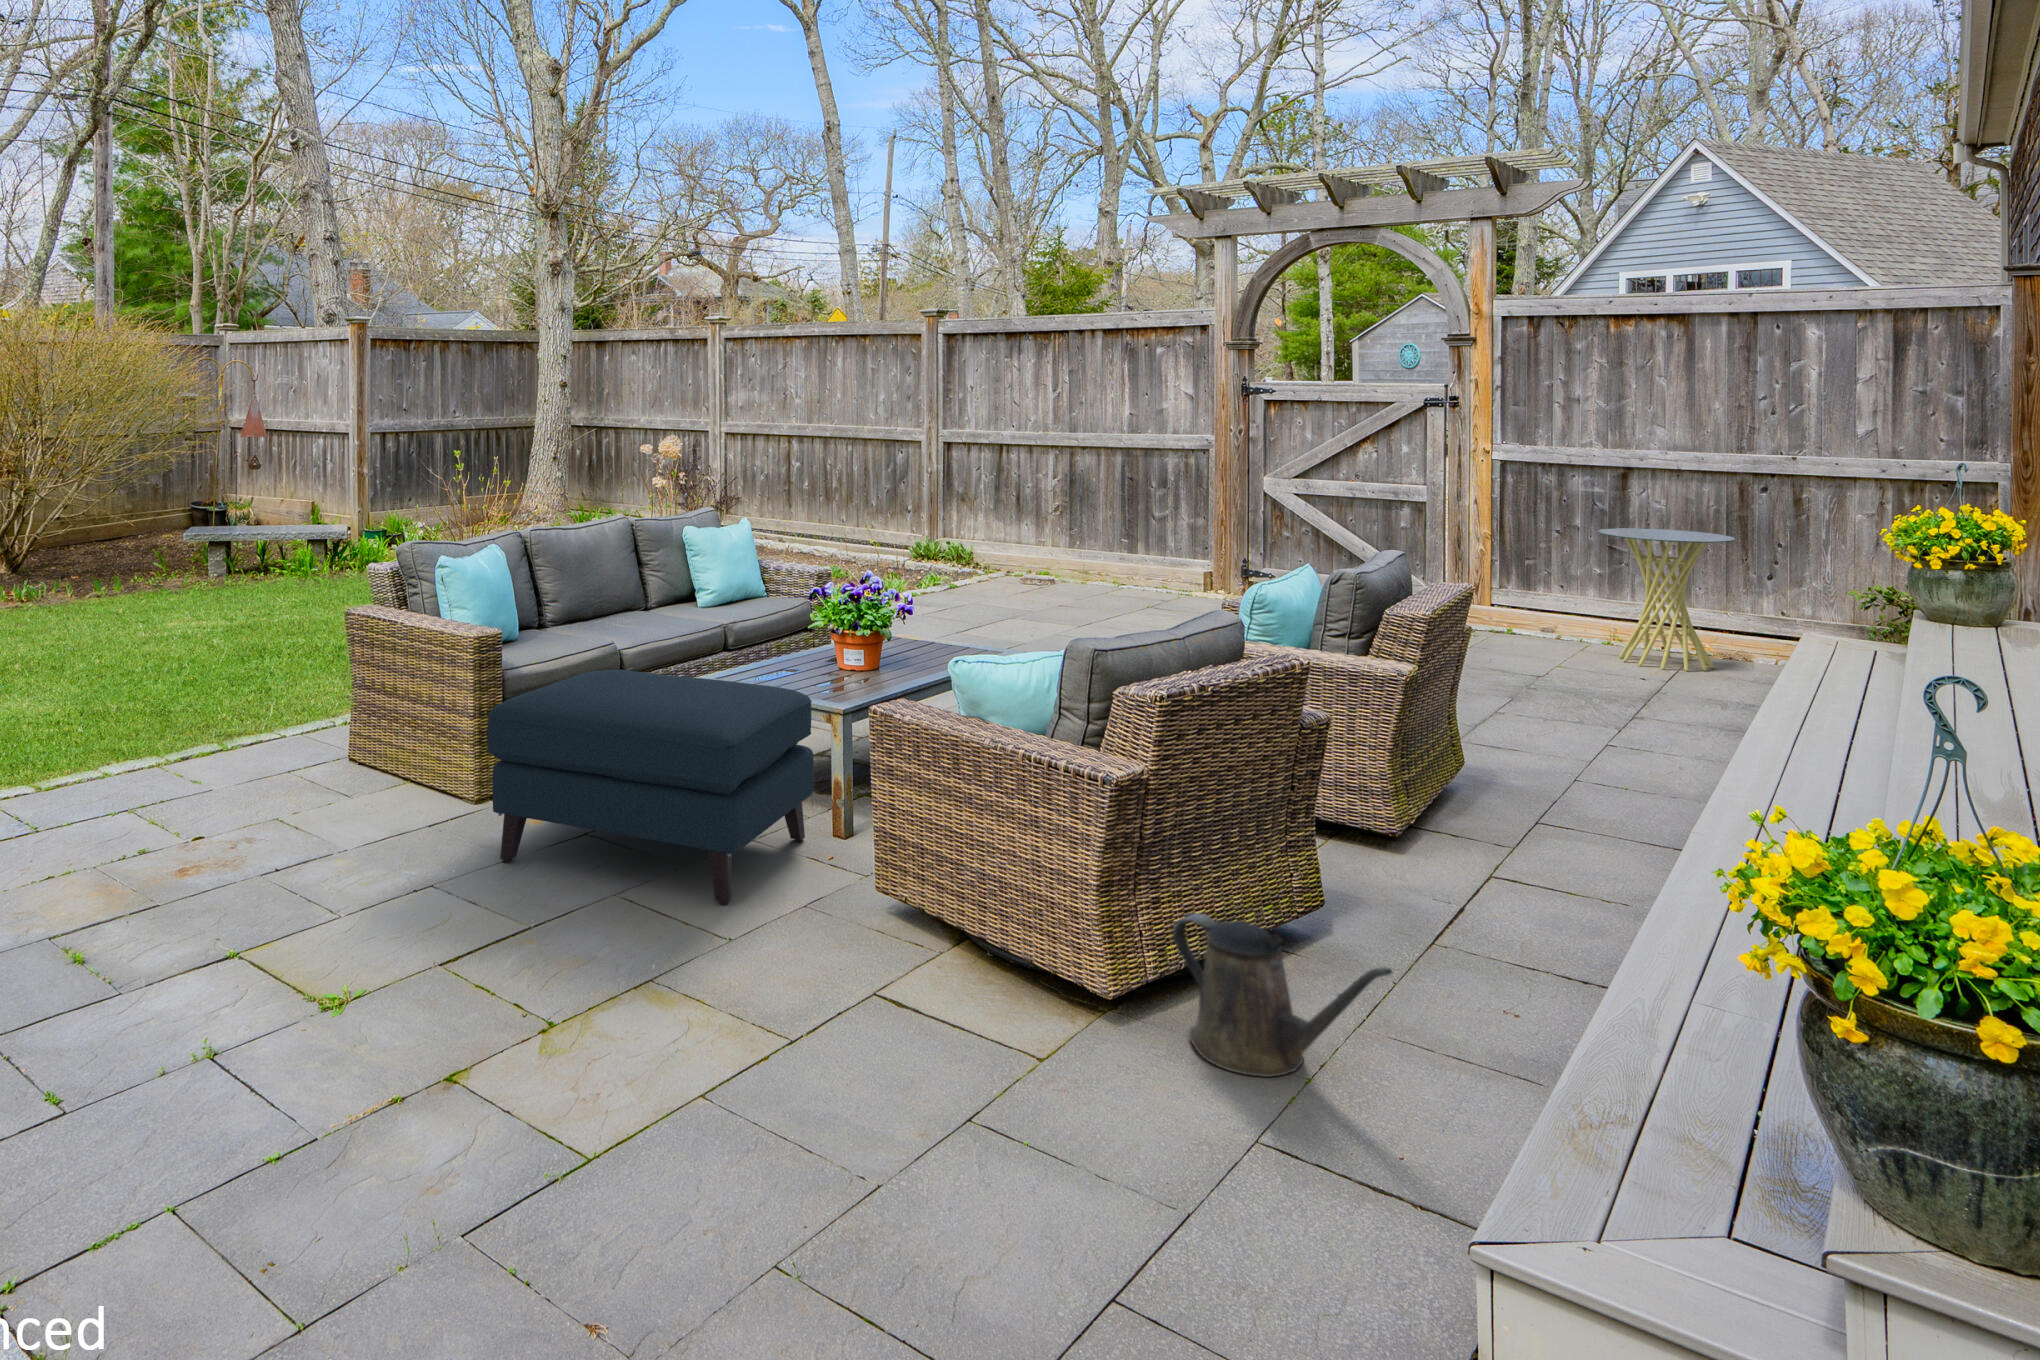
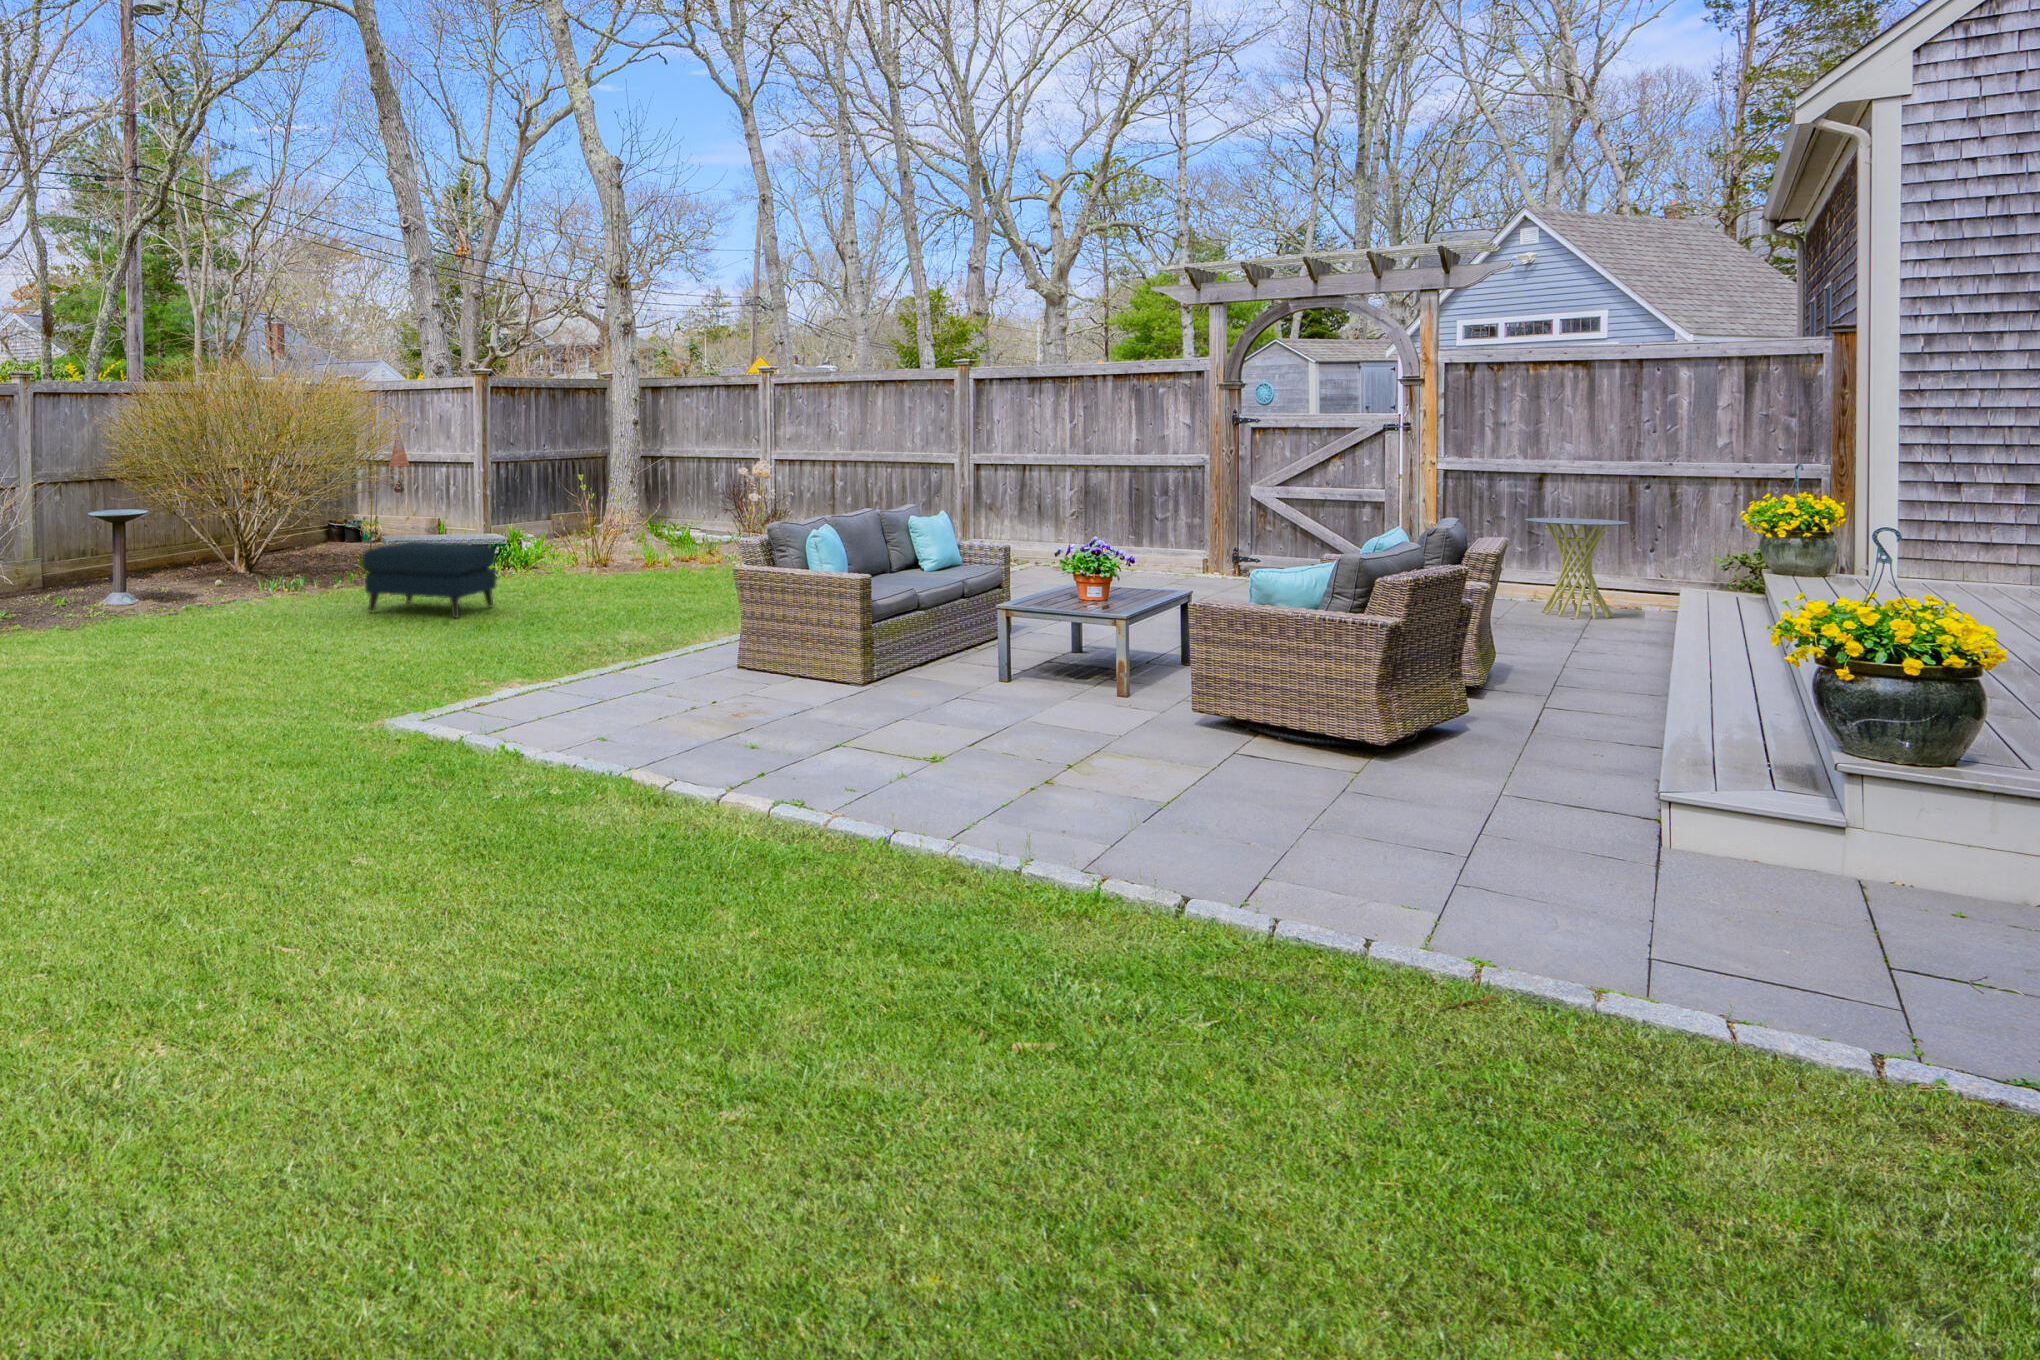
ottoman: present [487,669,814,905] -> present [363,542,497,618]
watering can: present [1173,913,1392,1077] -> none [1404,710,1559,788]

